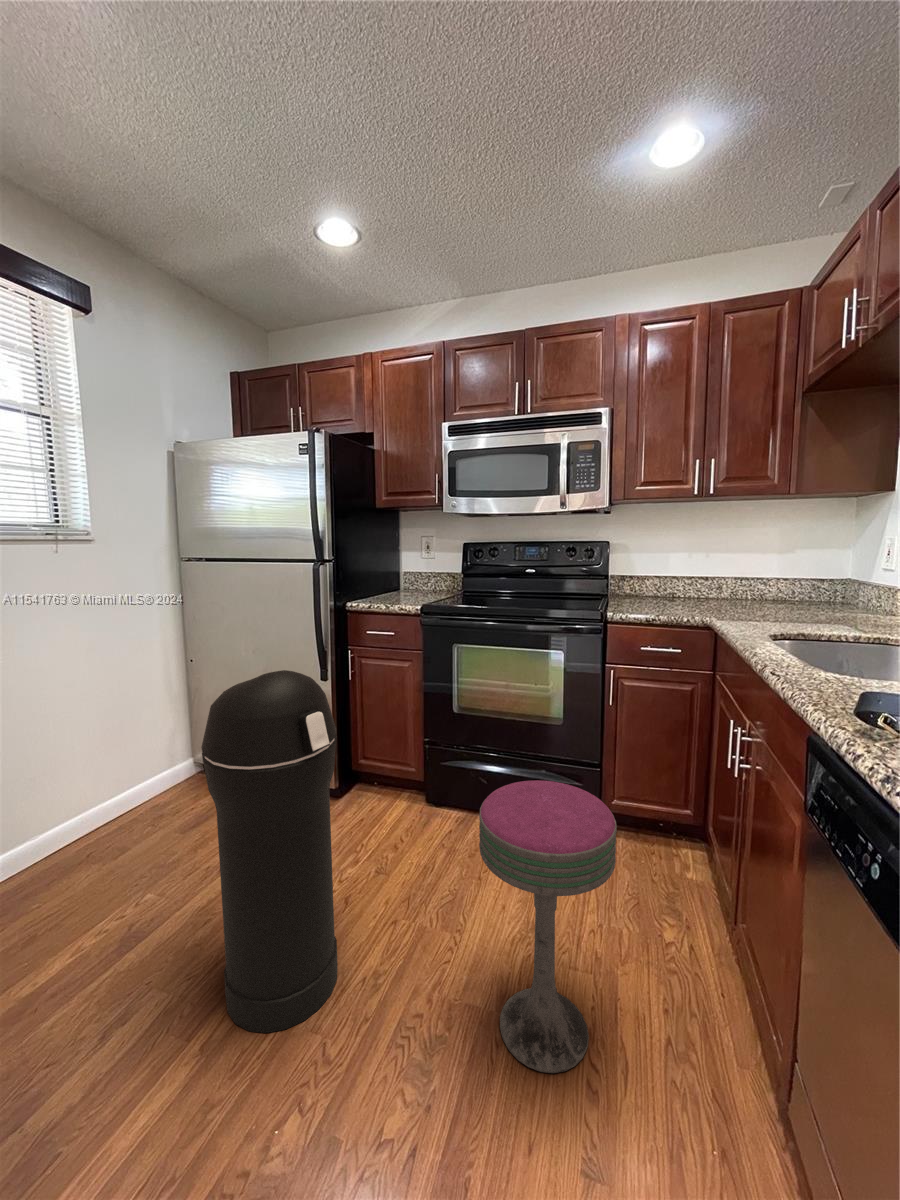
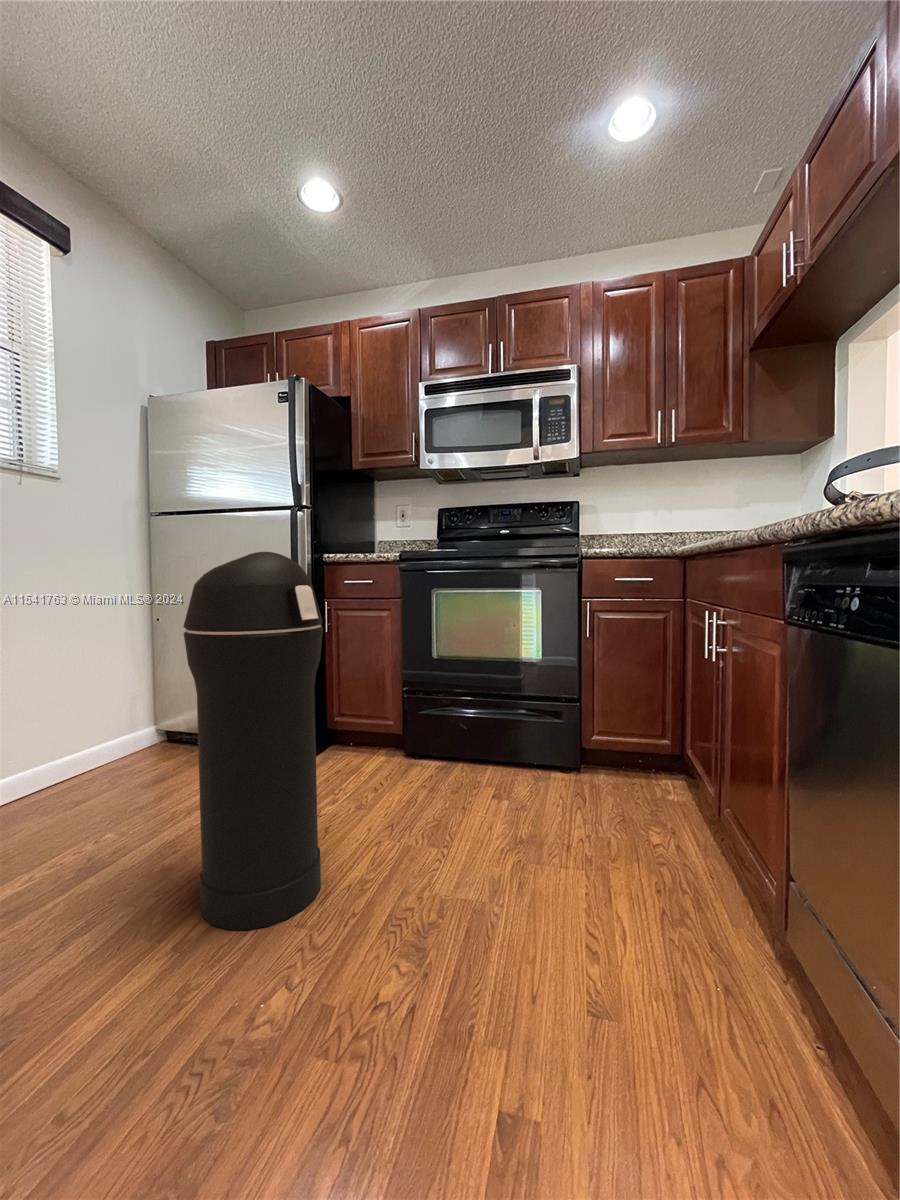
bar stool: present [479,780,617,1073] -> none [471,665,606,941]

